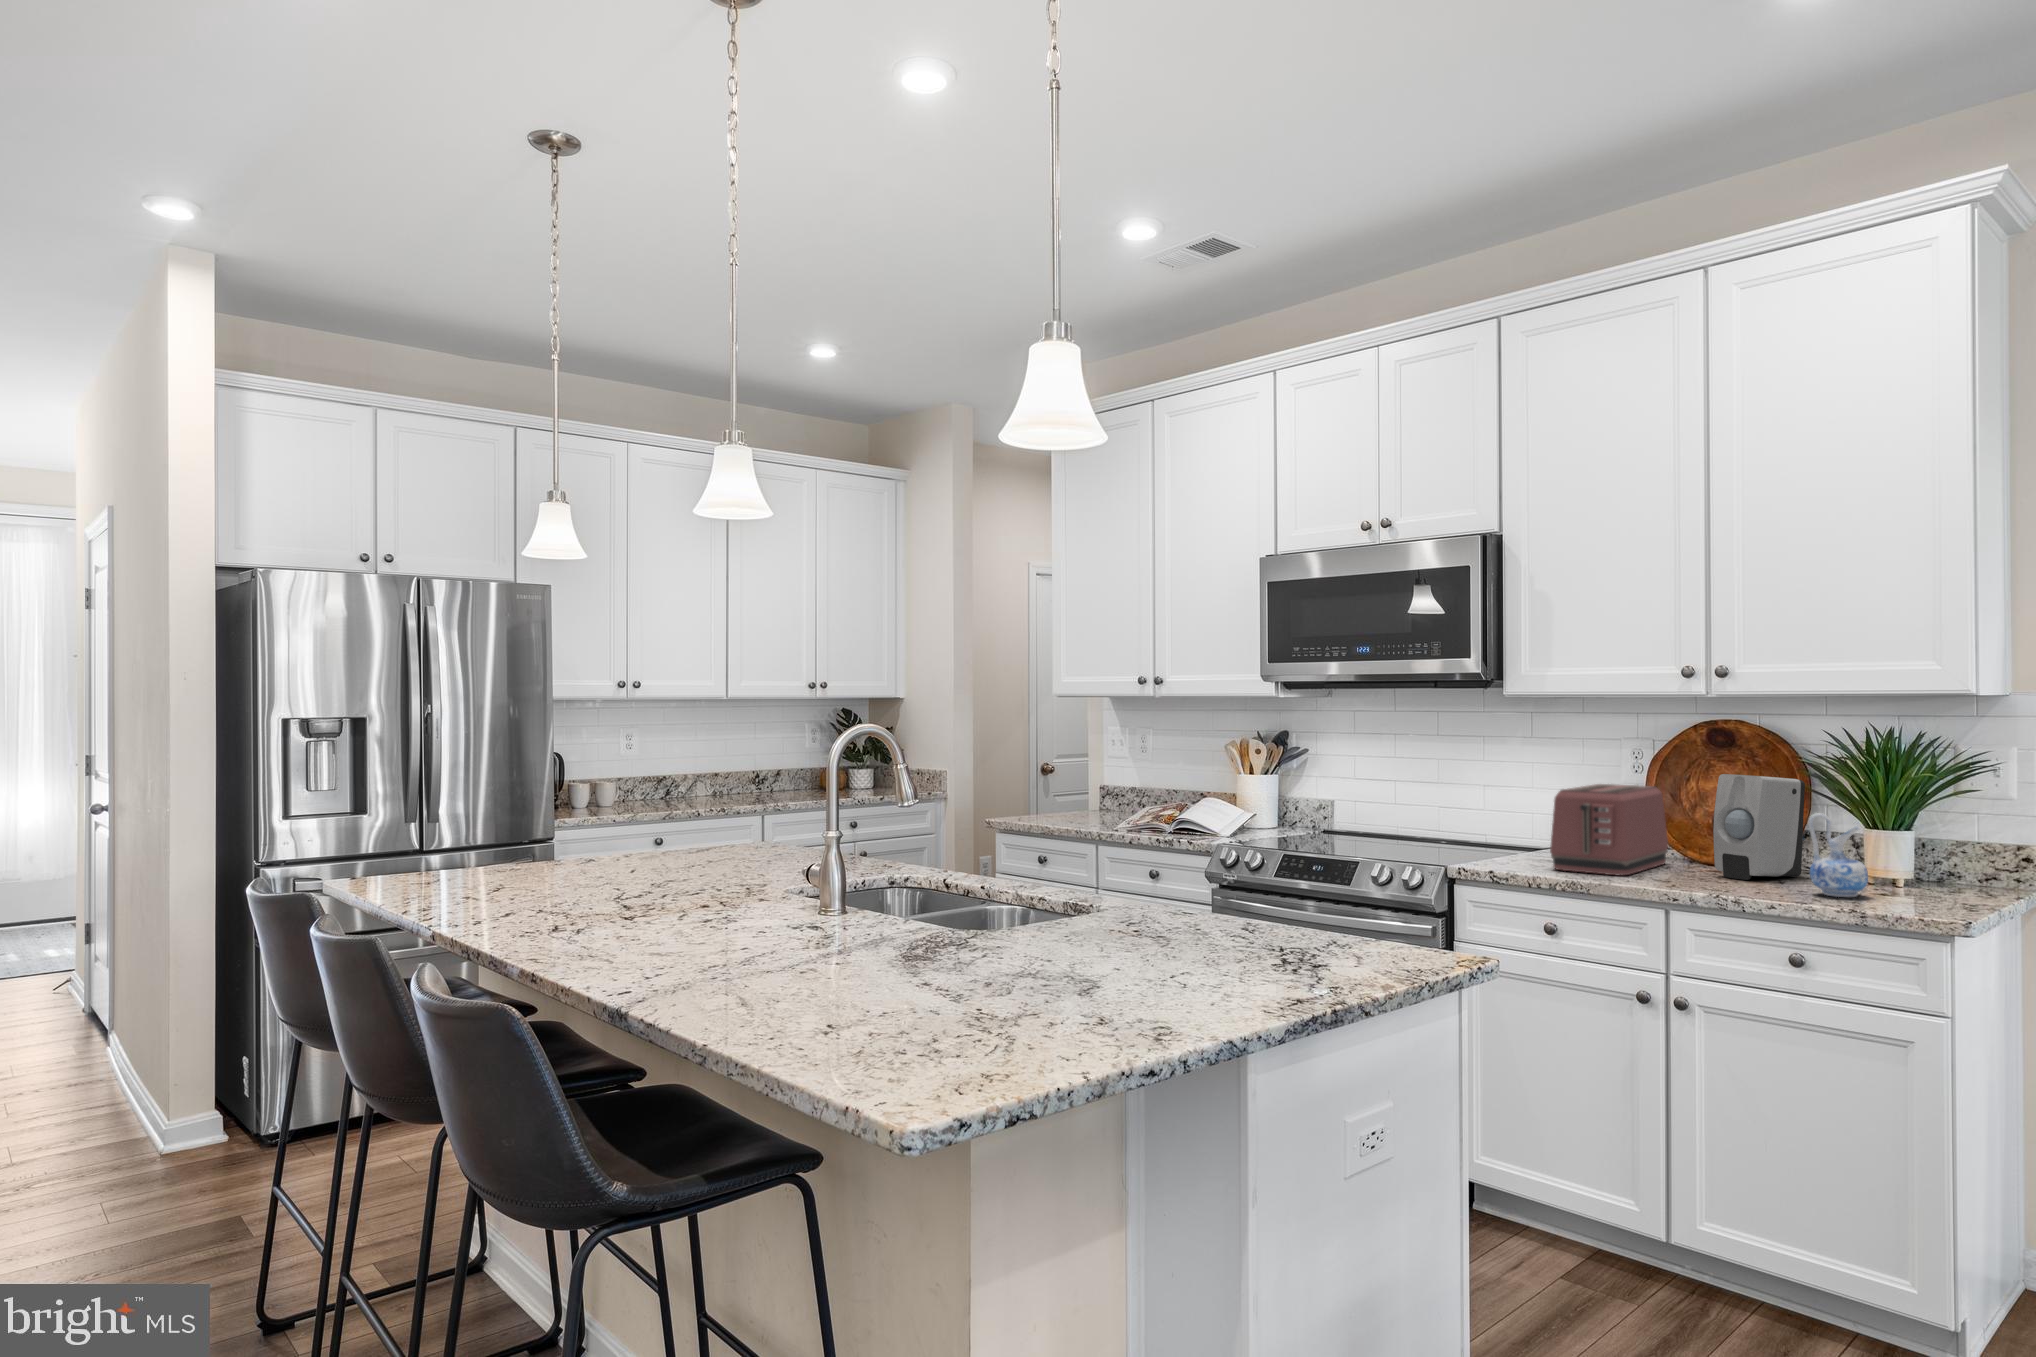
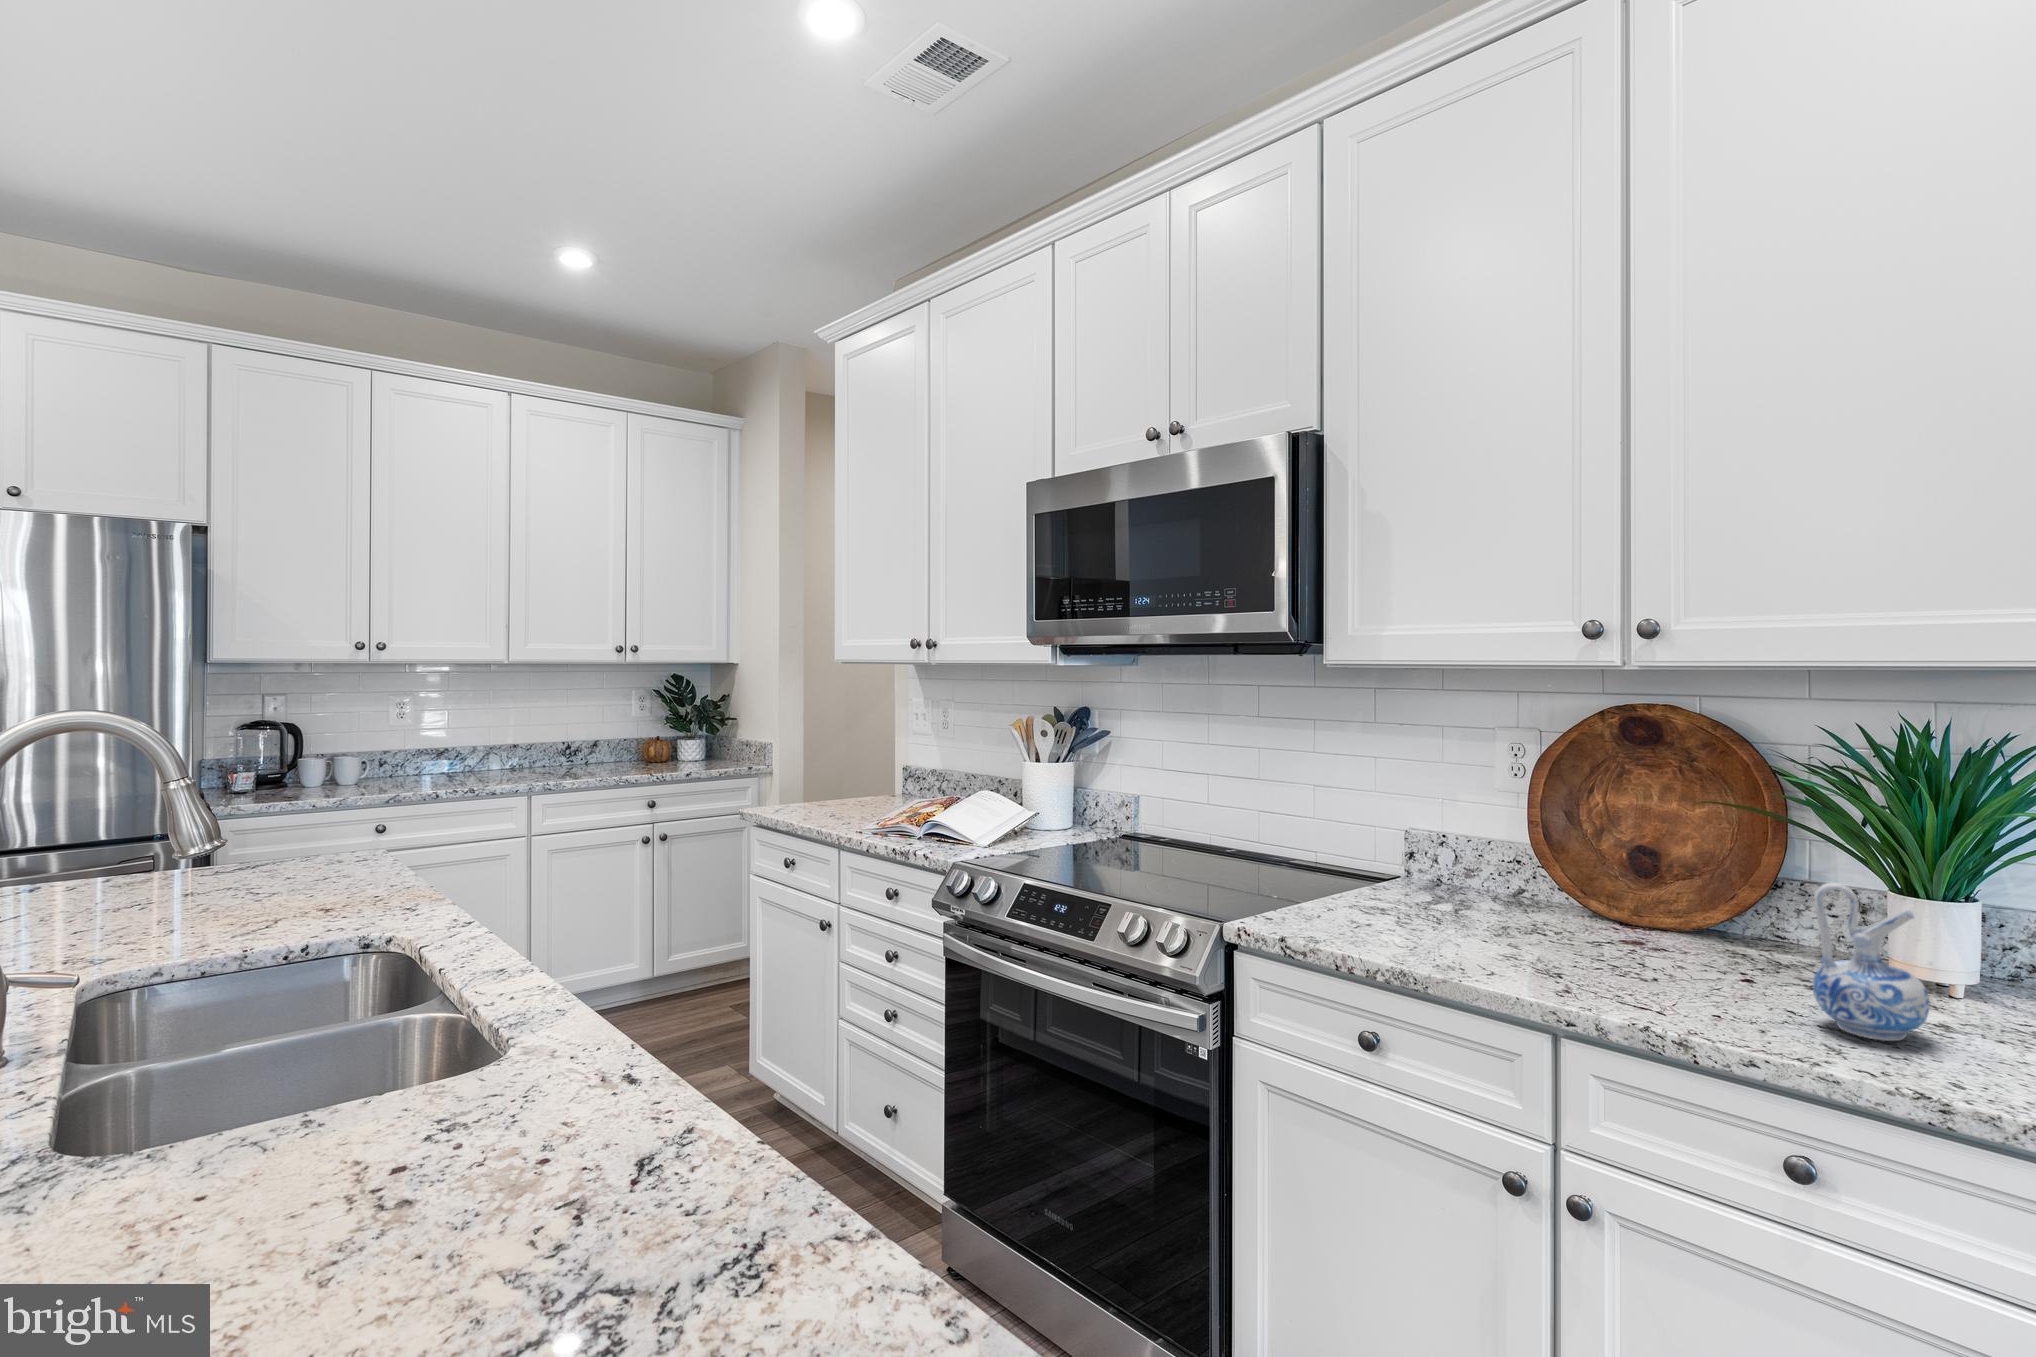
soap dispenser: present [1713,774,1805,880] -> none [1631,794,1783,971]
toaster: present [1550,784,1668,875] -> none [1376,794,1557,952]

